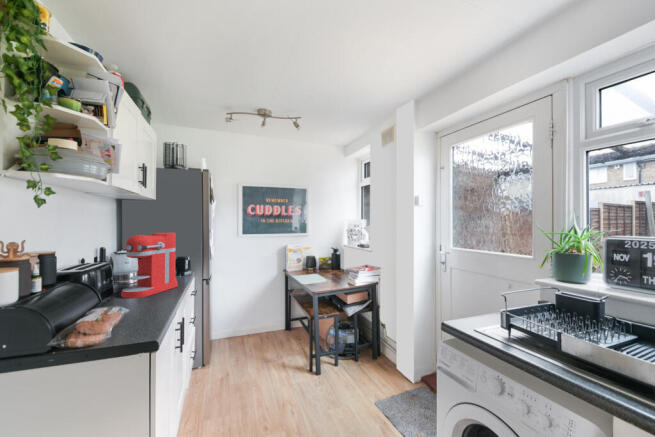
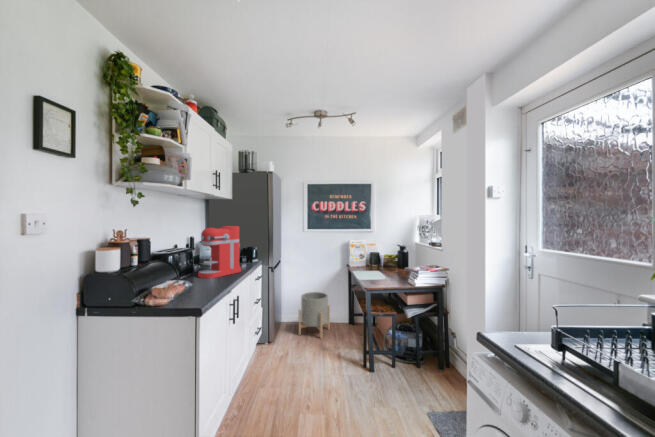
planter: none [234,300,267,349] -> present [299,292,330,338]

